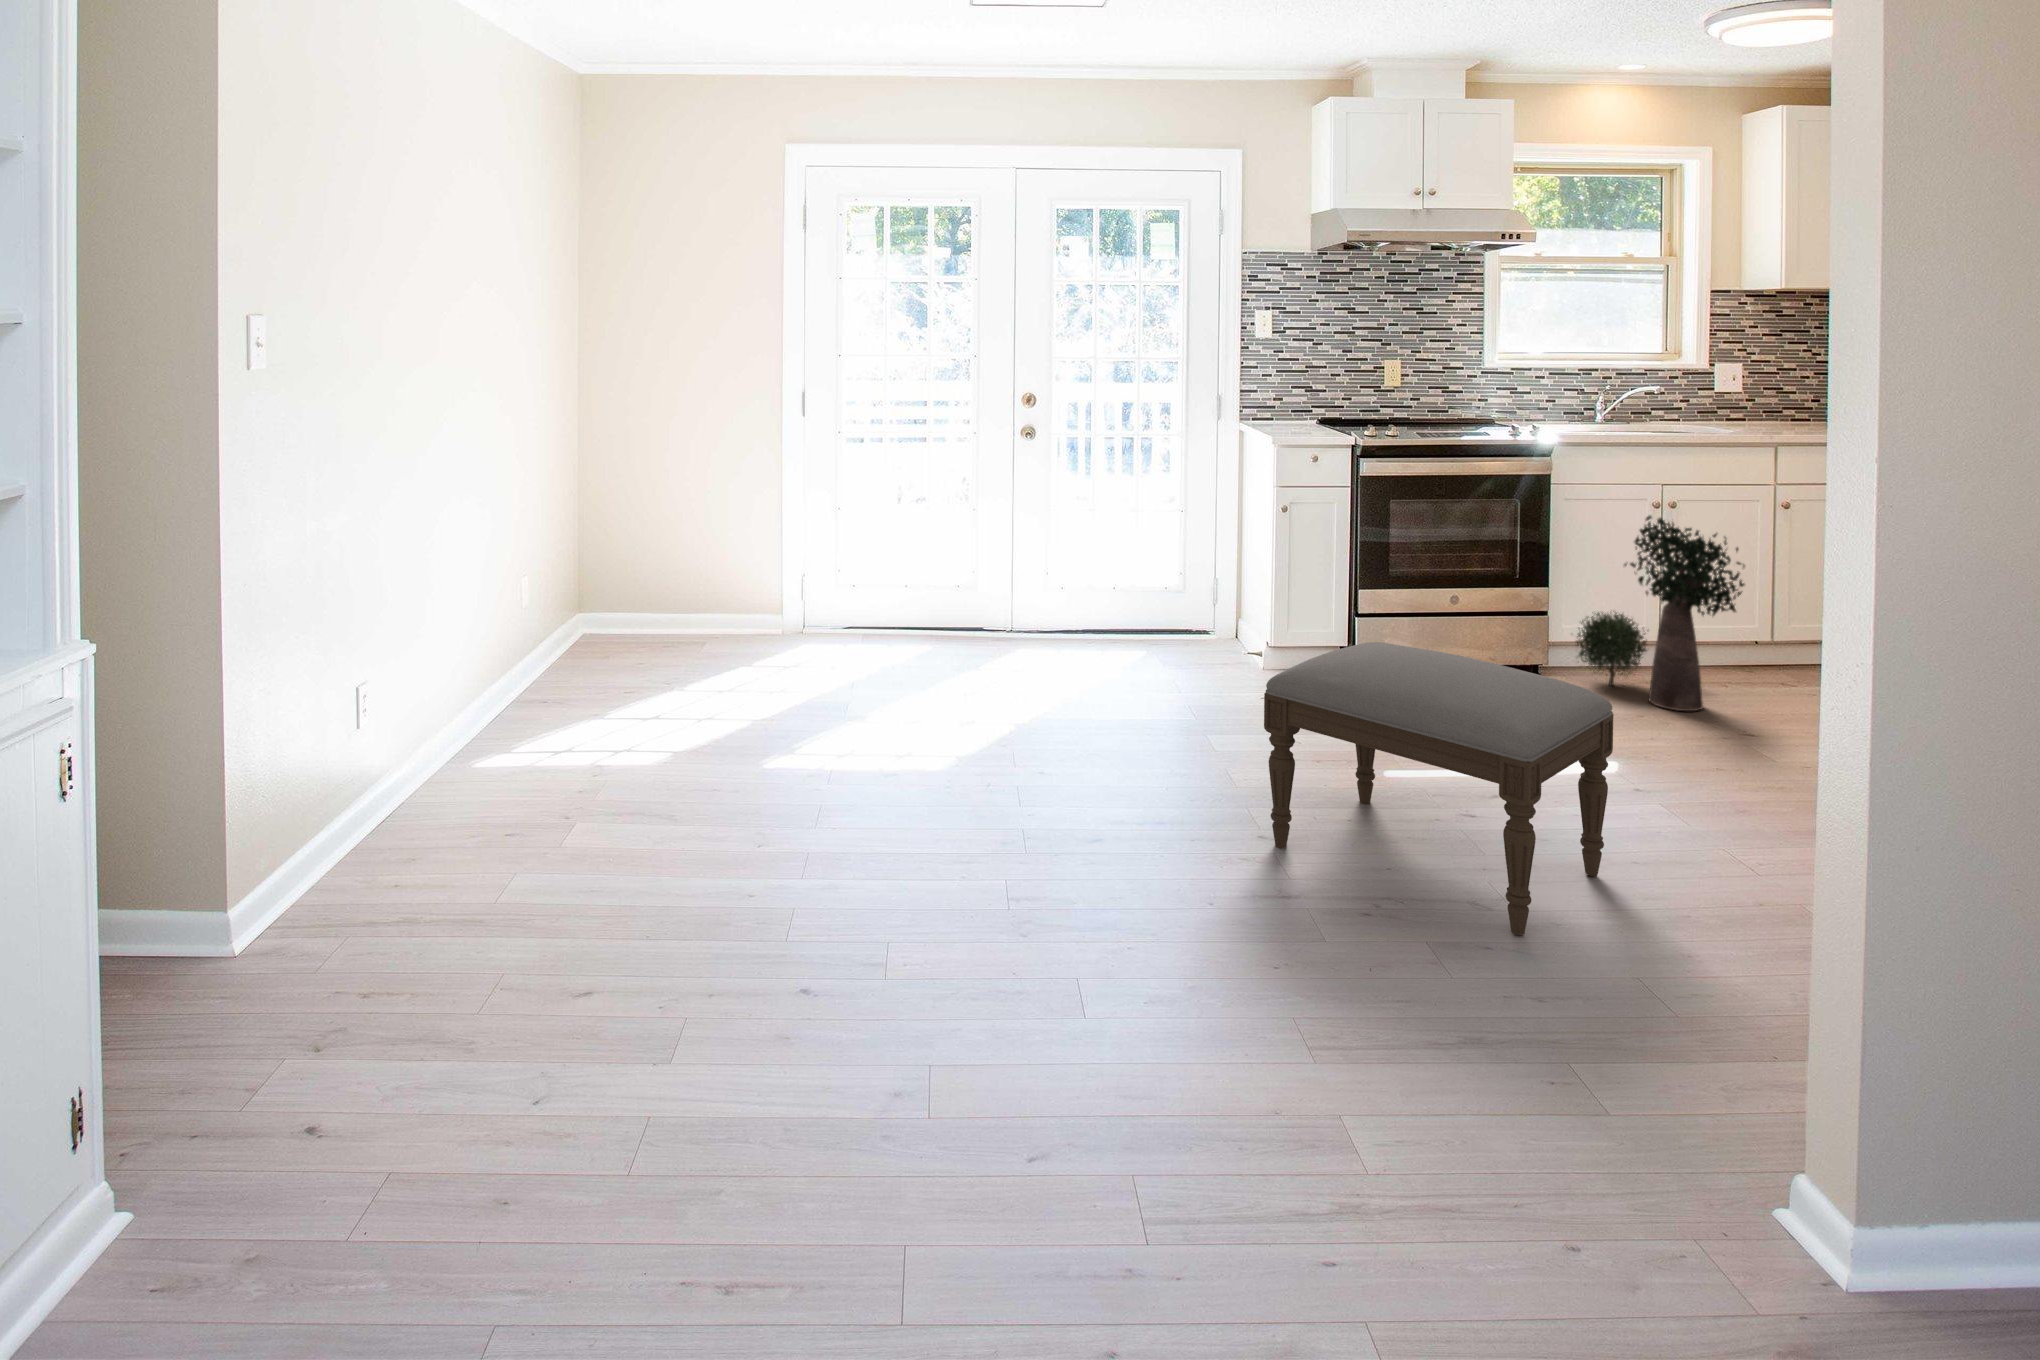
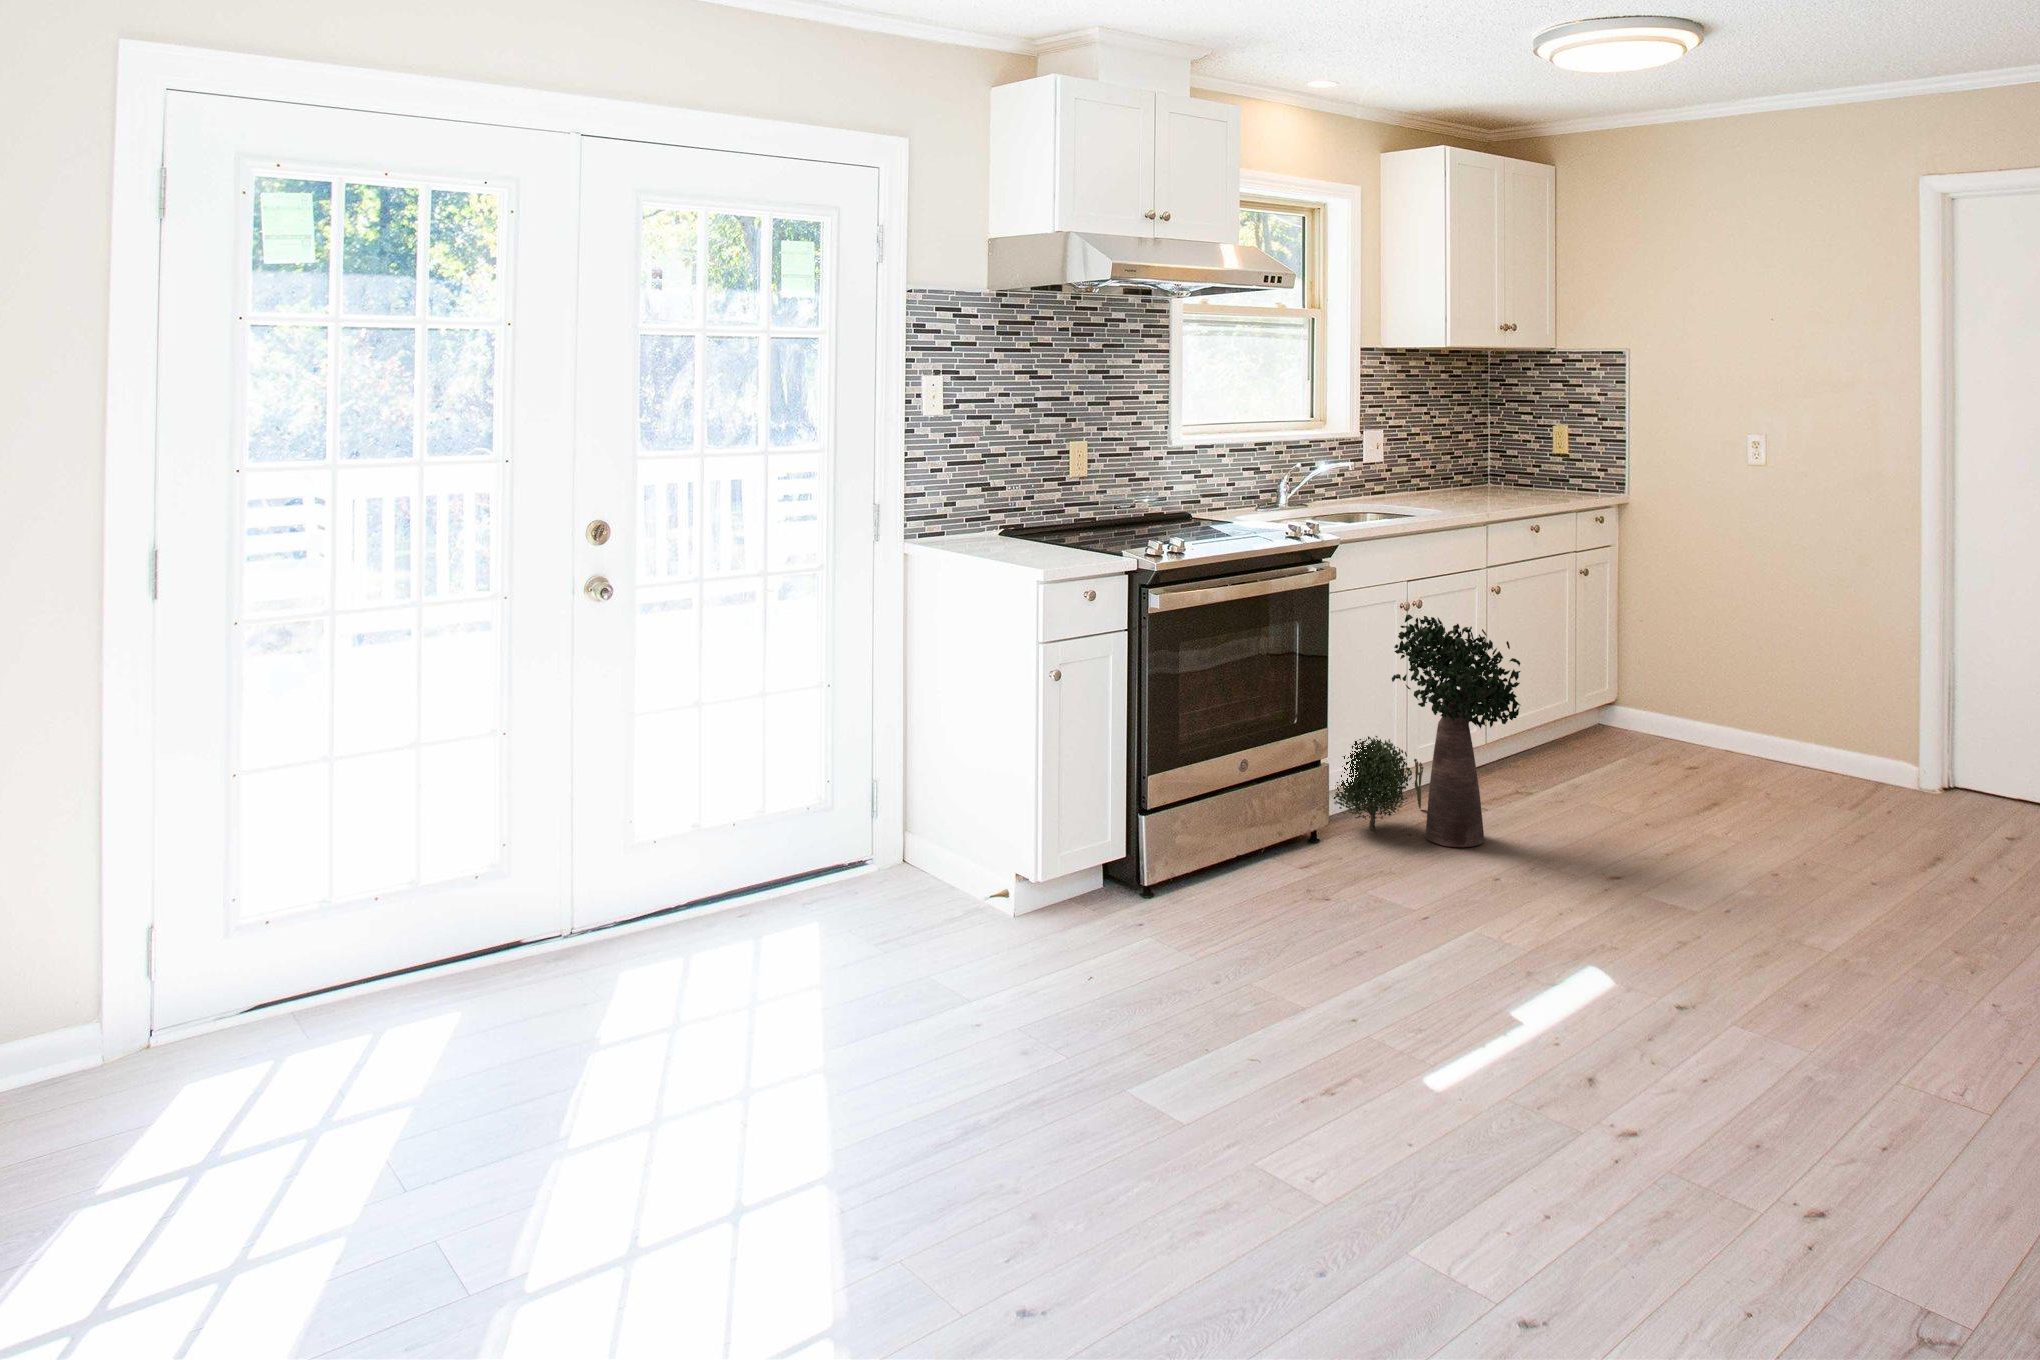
ottoman: present [1264,642,1613,935] -> none [1372,868,1856,1290]

